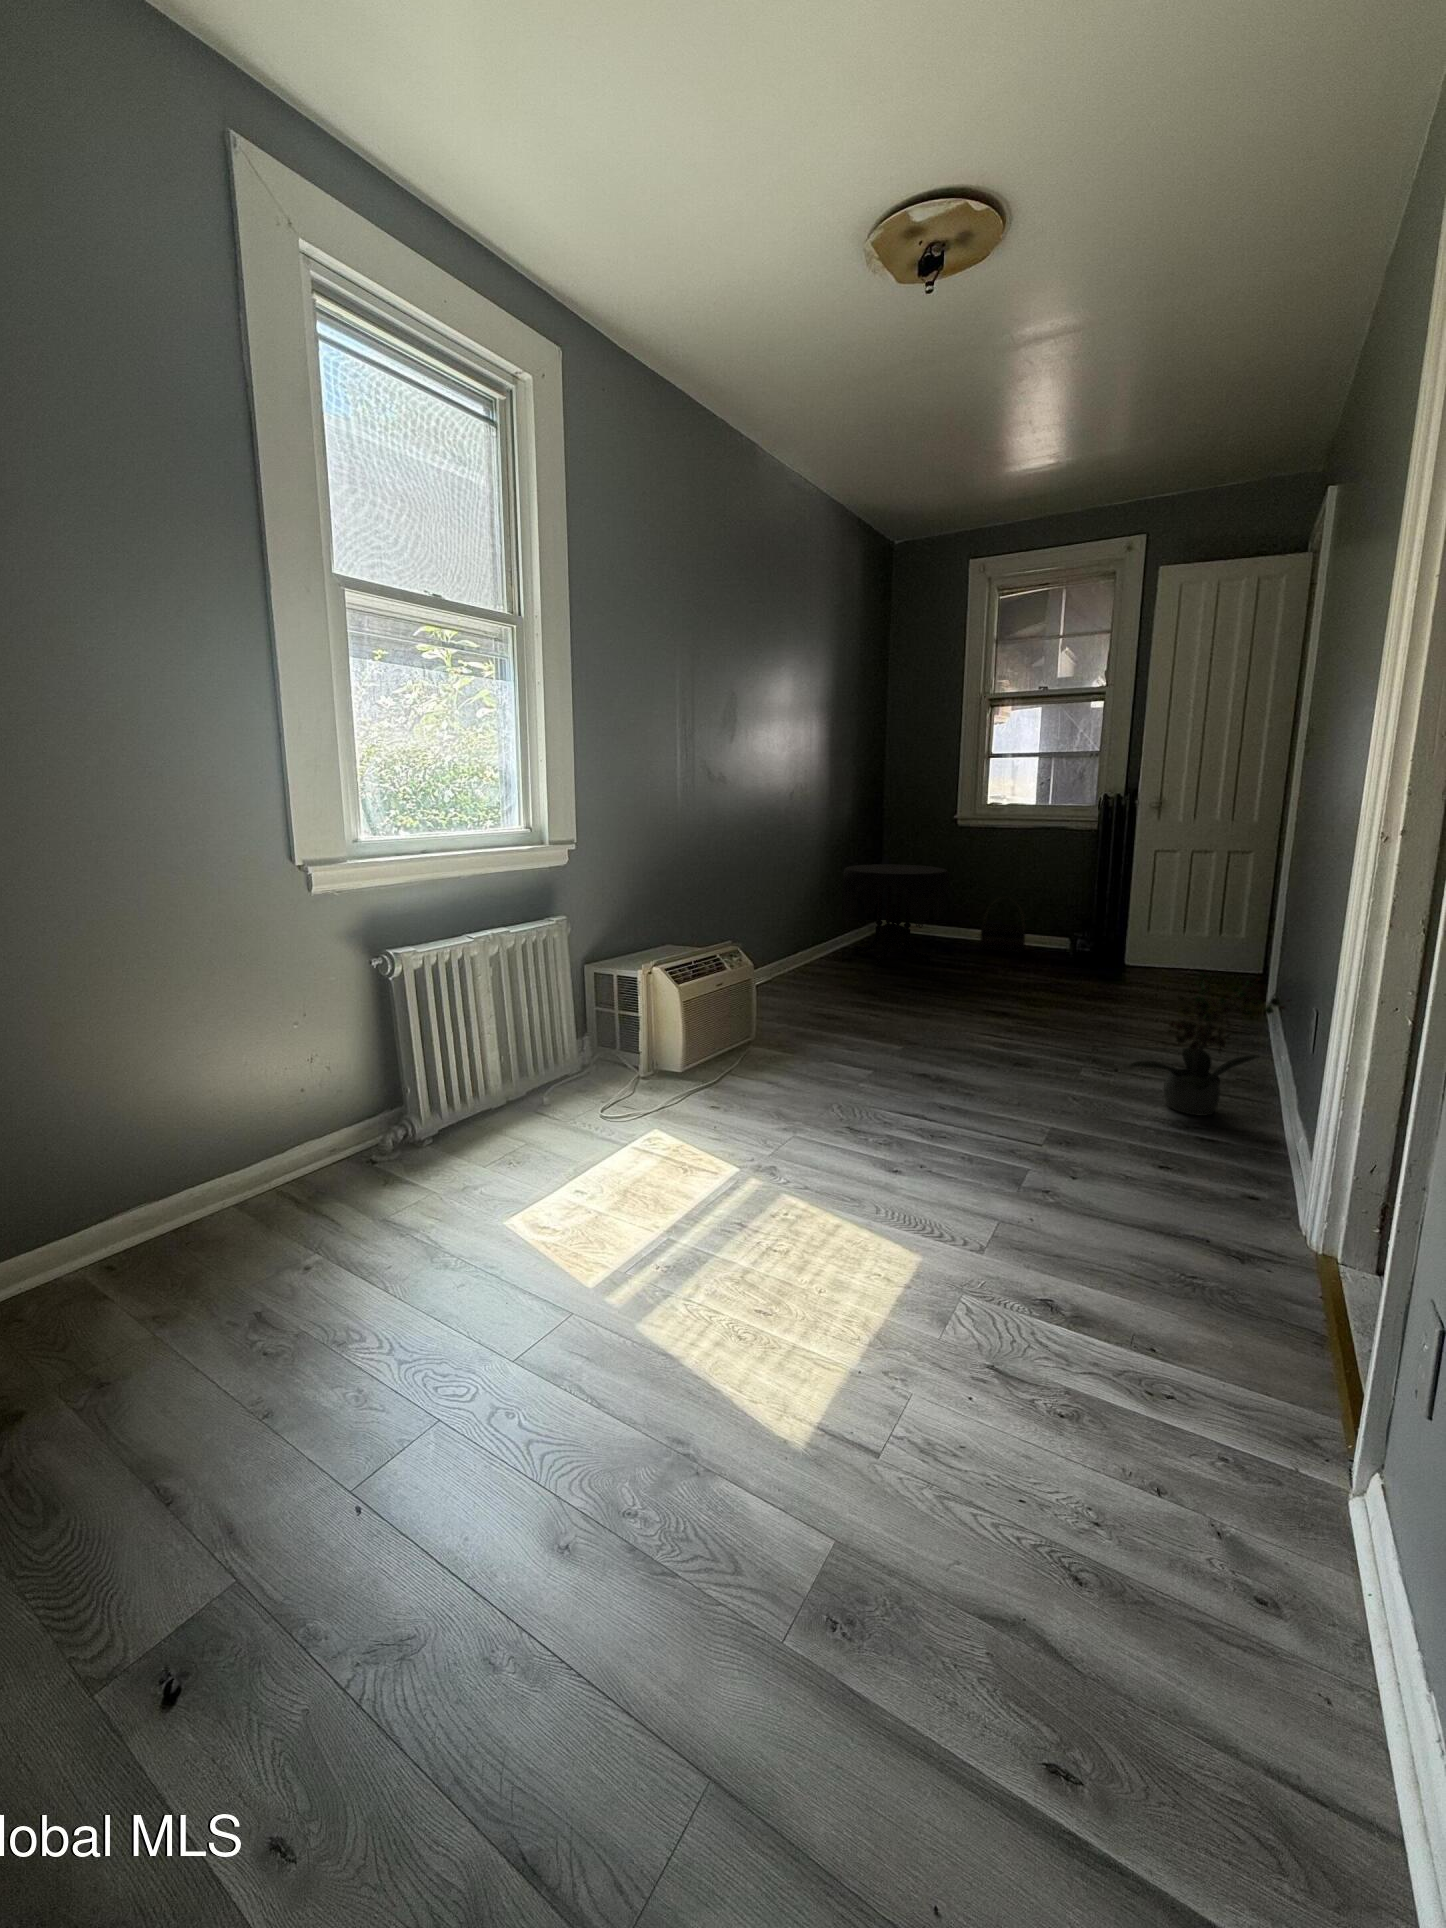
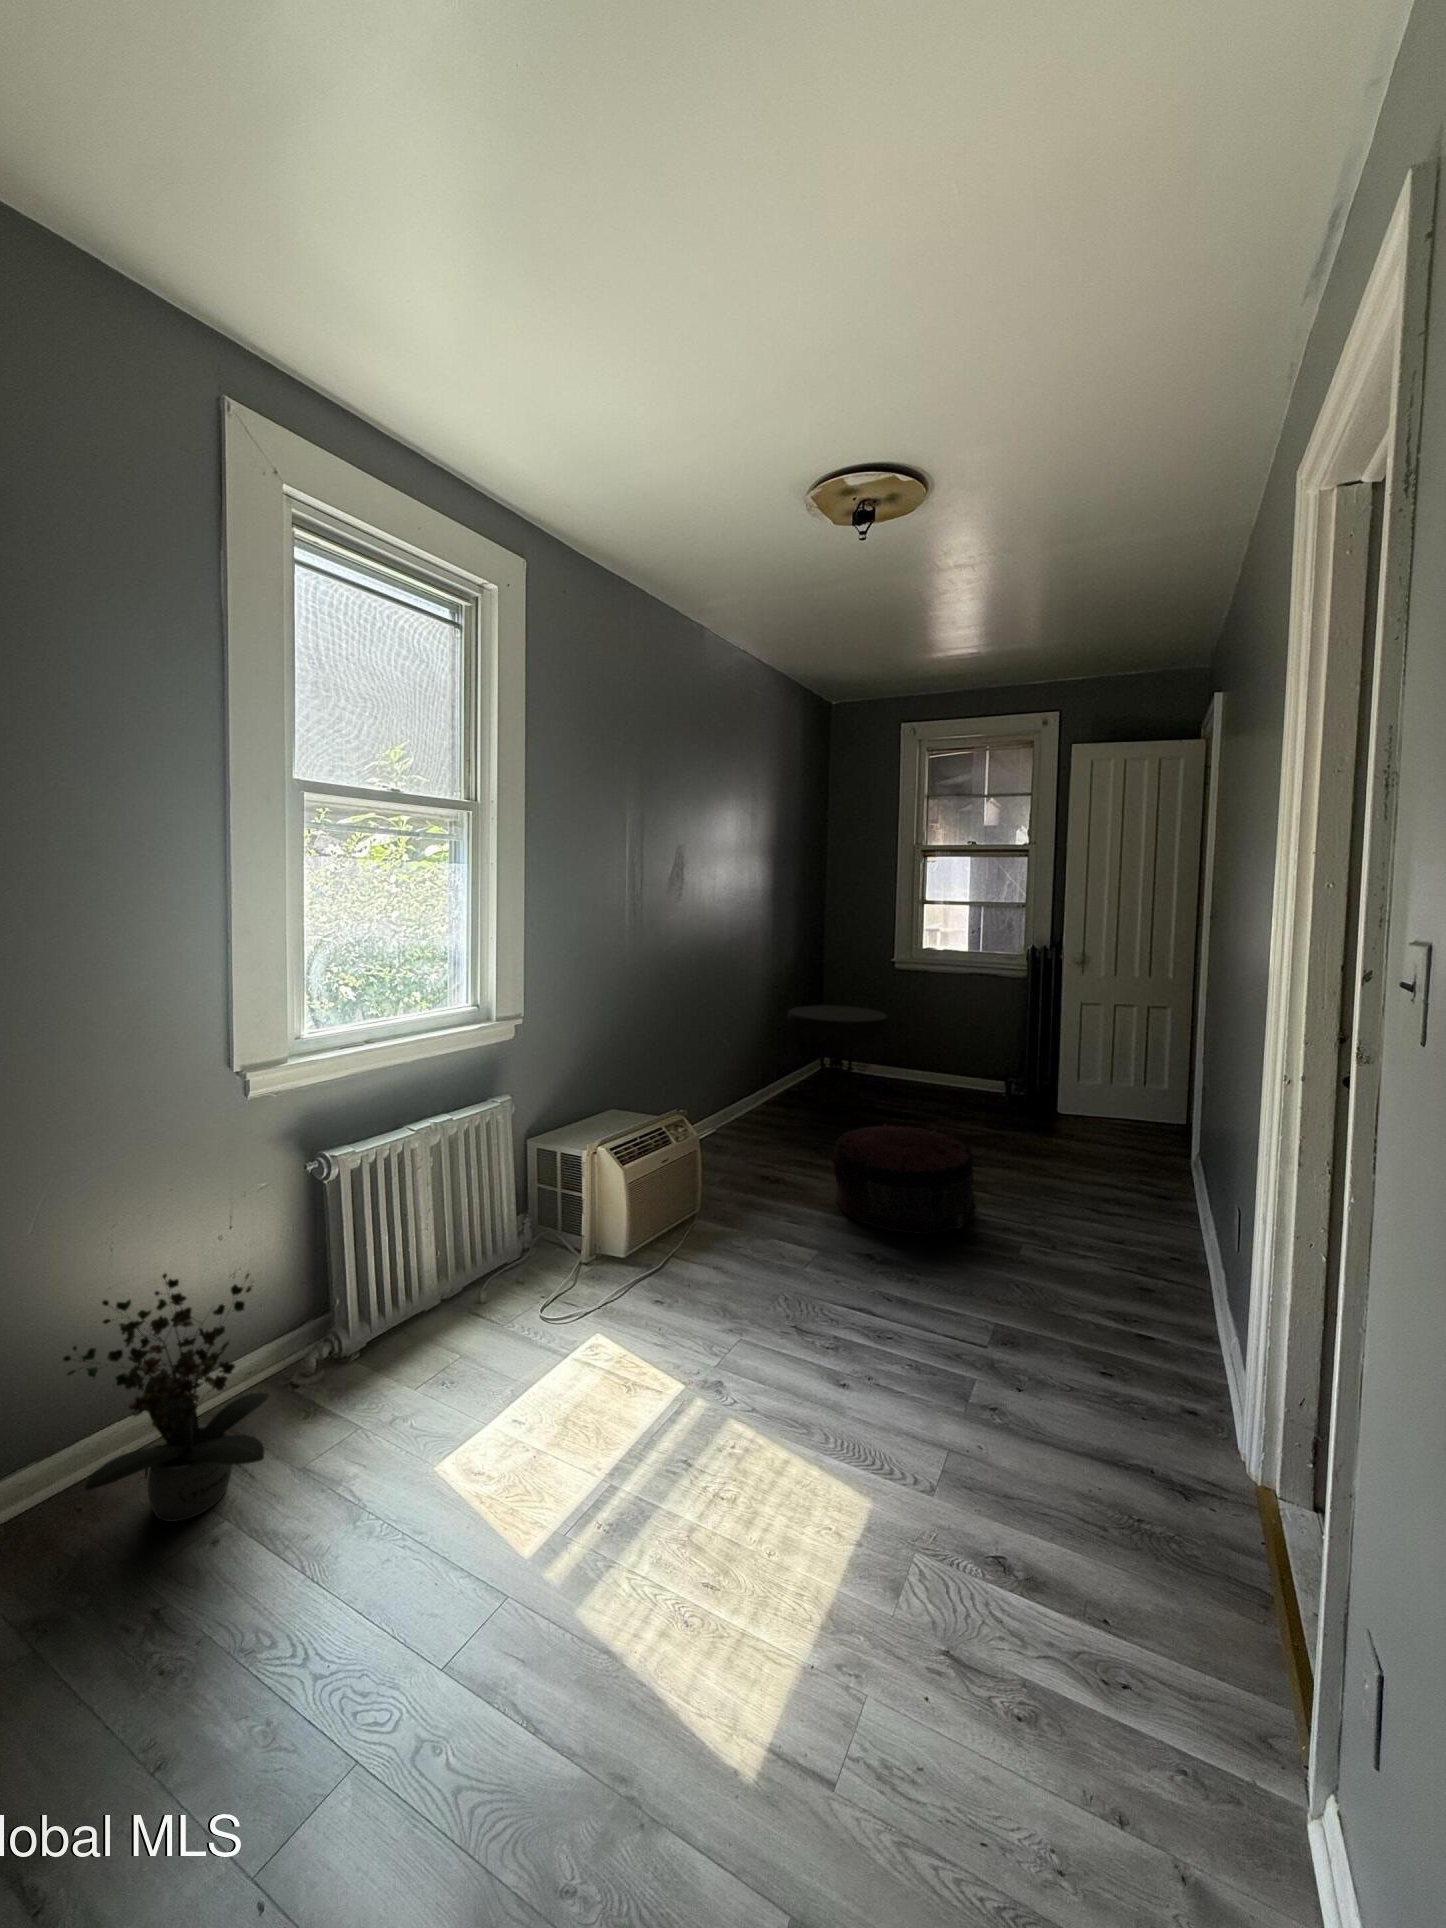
basket: present [980,896,1026,952] -> none [920,1038,964,1094]
pouf: none [887,961,1036,1060] -> present [833,1124,977,1234]
potted plant: present [1131,972,1290,1116] -> present [63,1273,269,1522]

